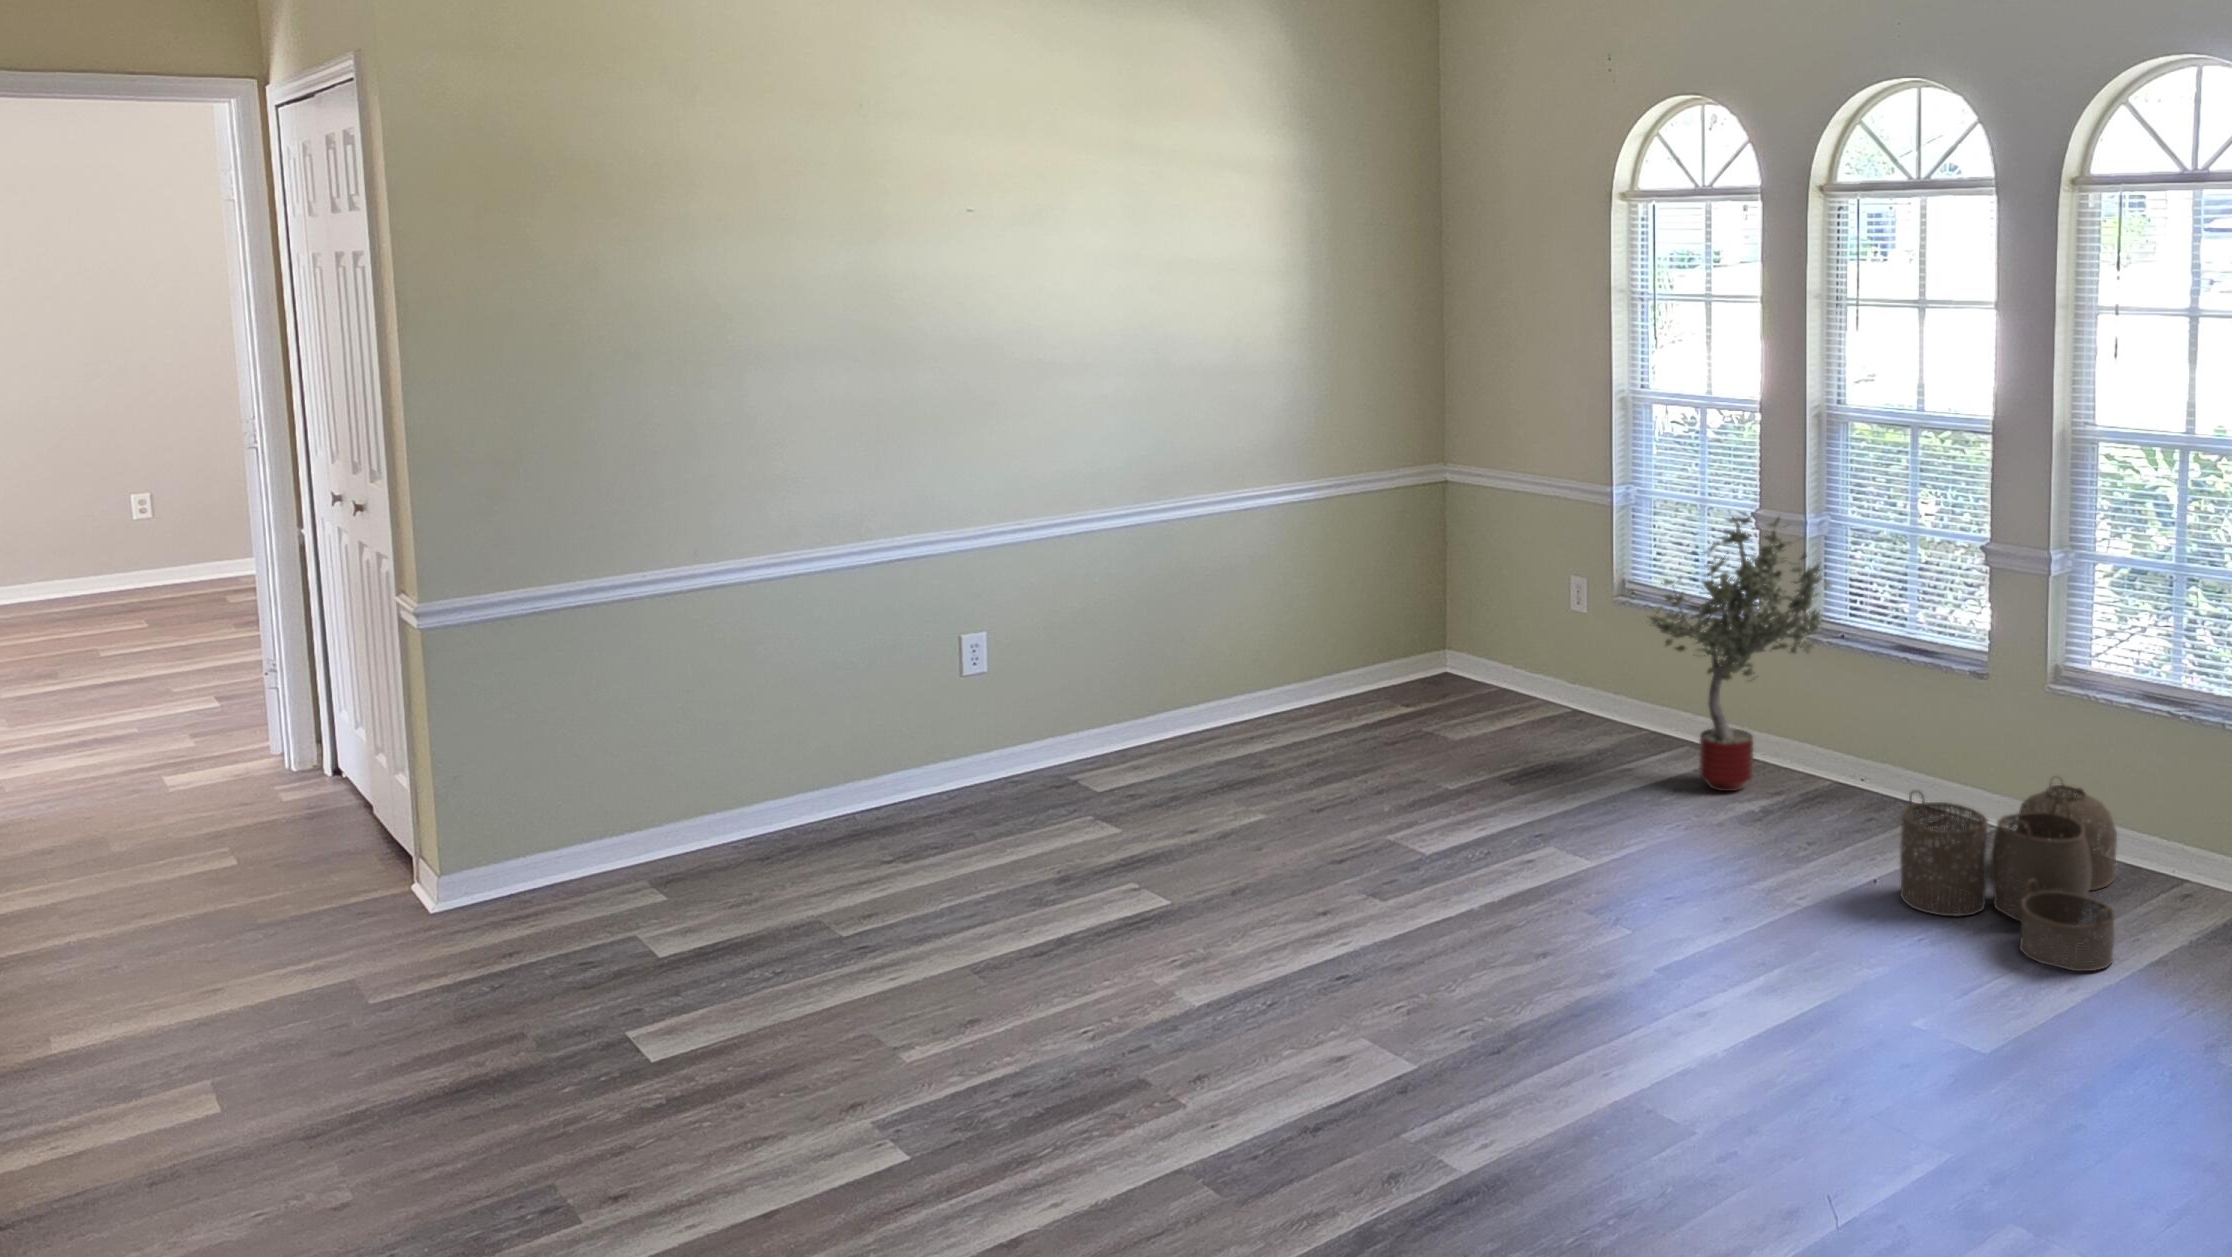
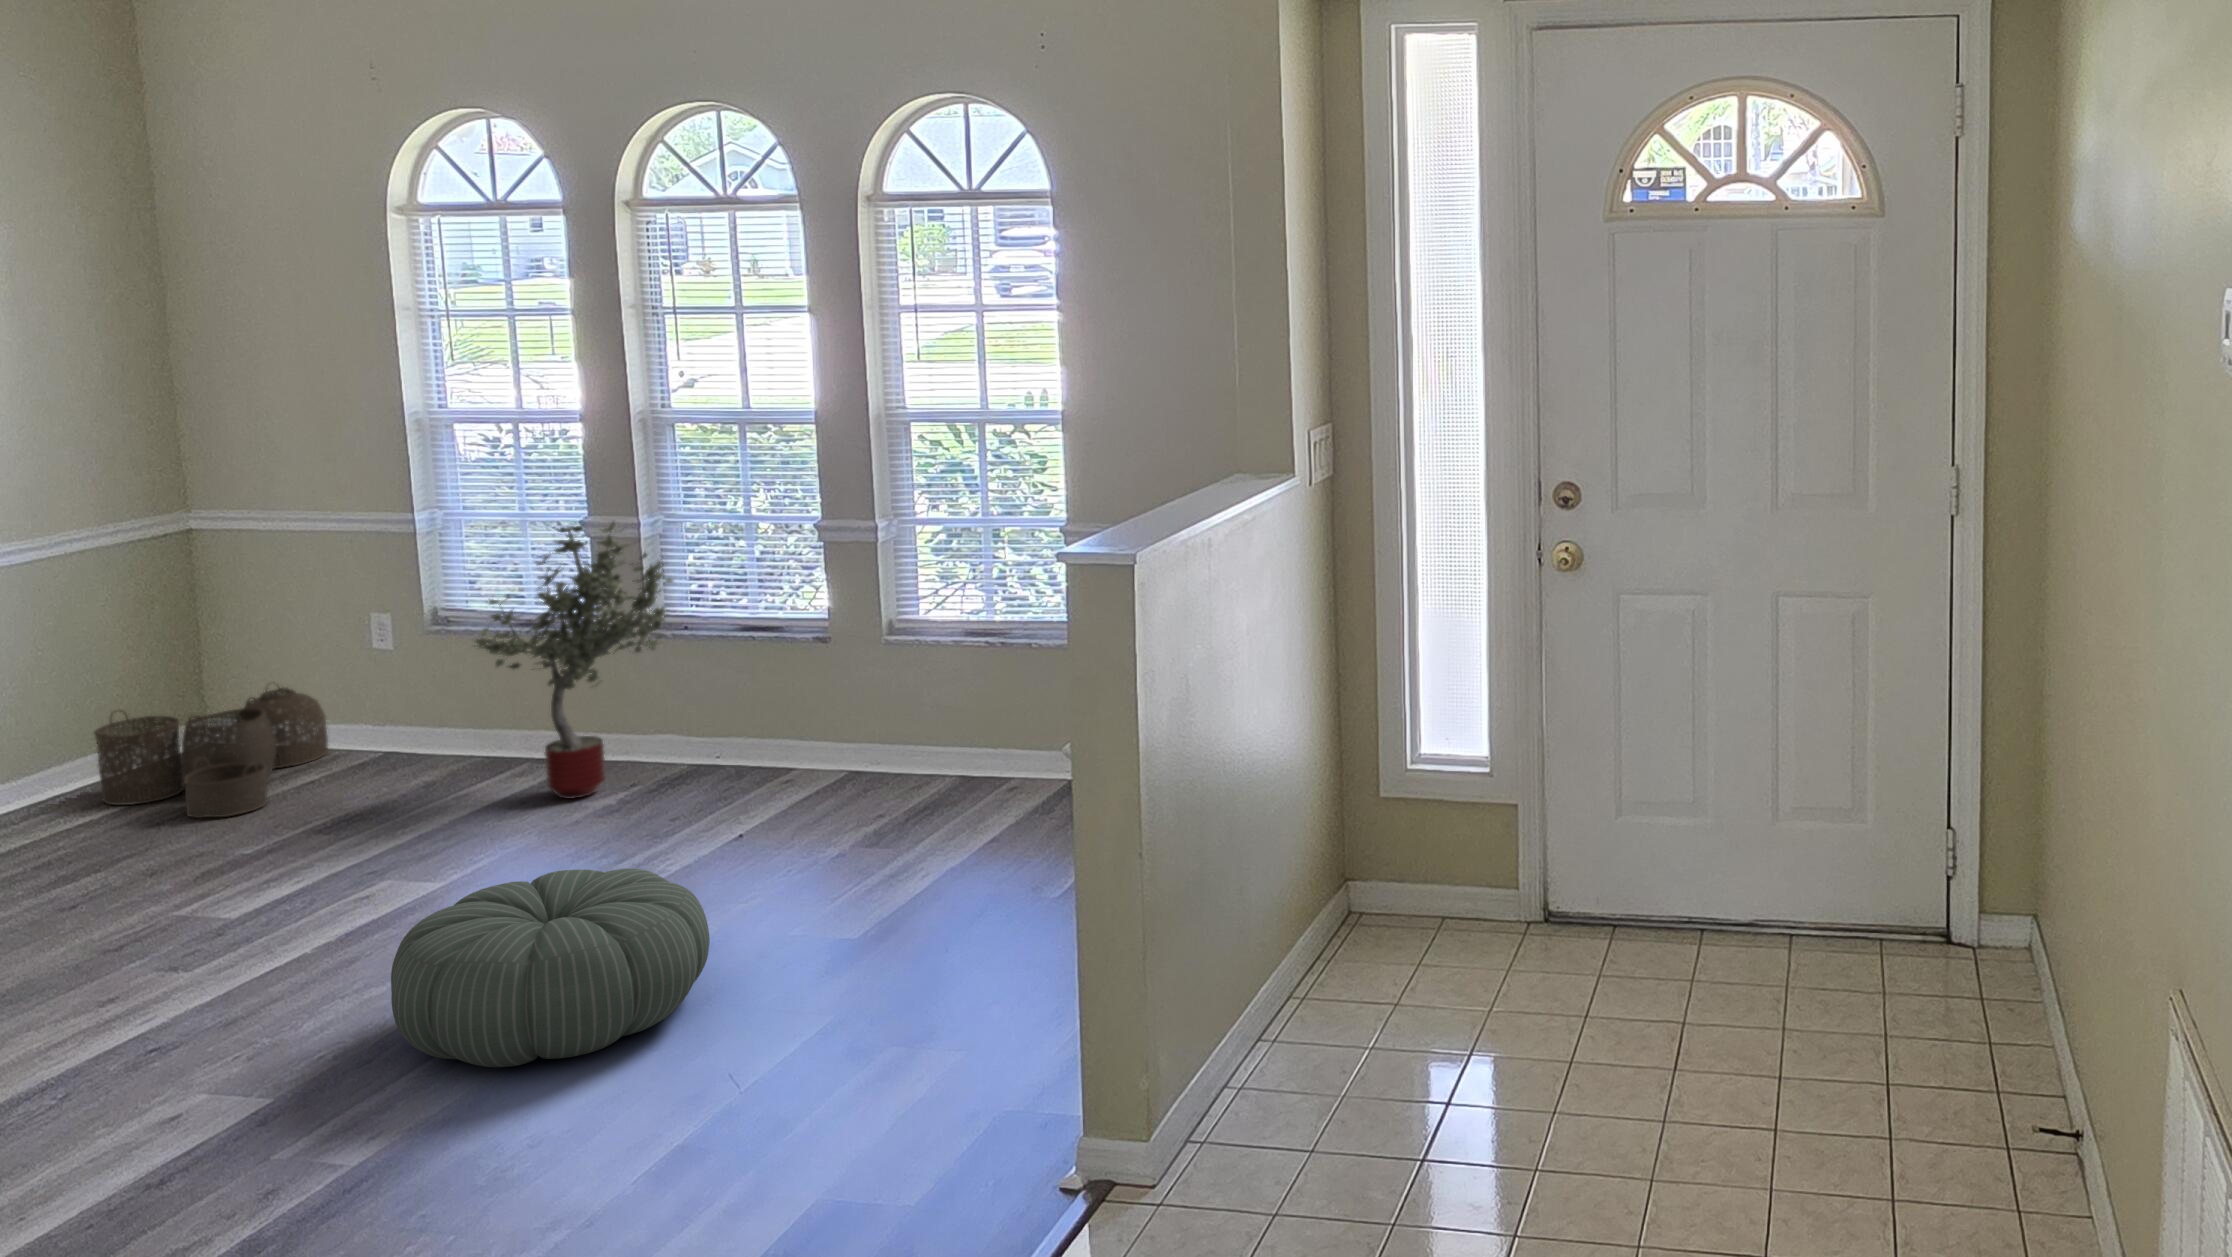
woven basket: present [1900,784,2117,971] -> present [94,687,328,818]
pouf: none [1508,893,1818,1115] -> present [391,869,710,1067]

